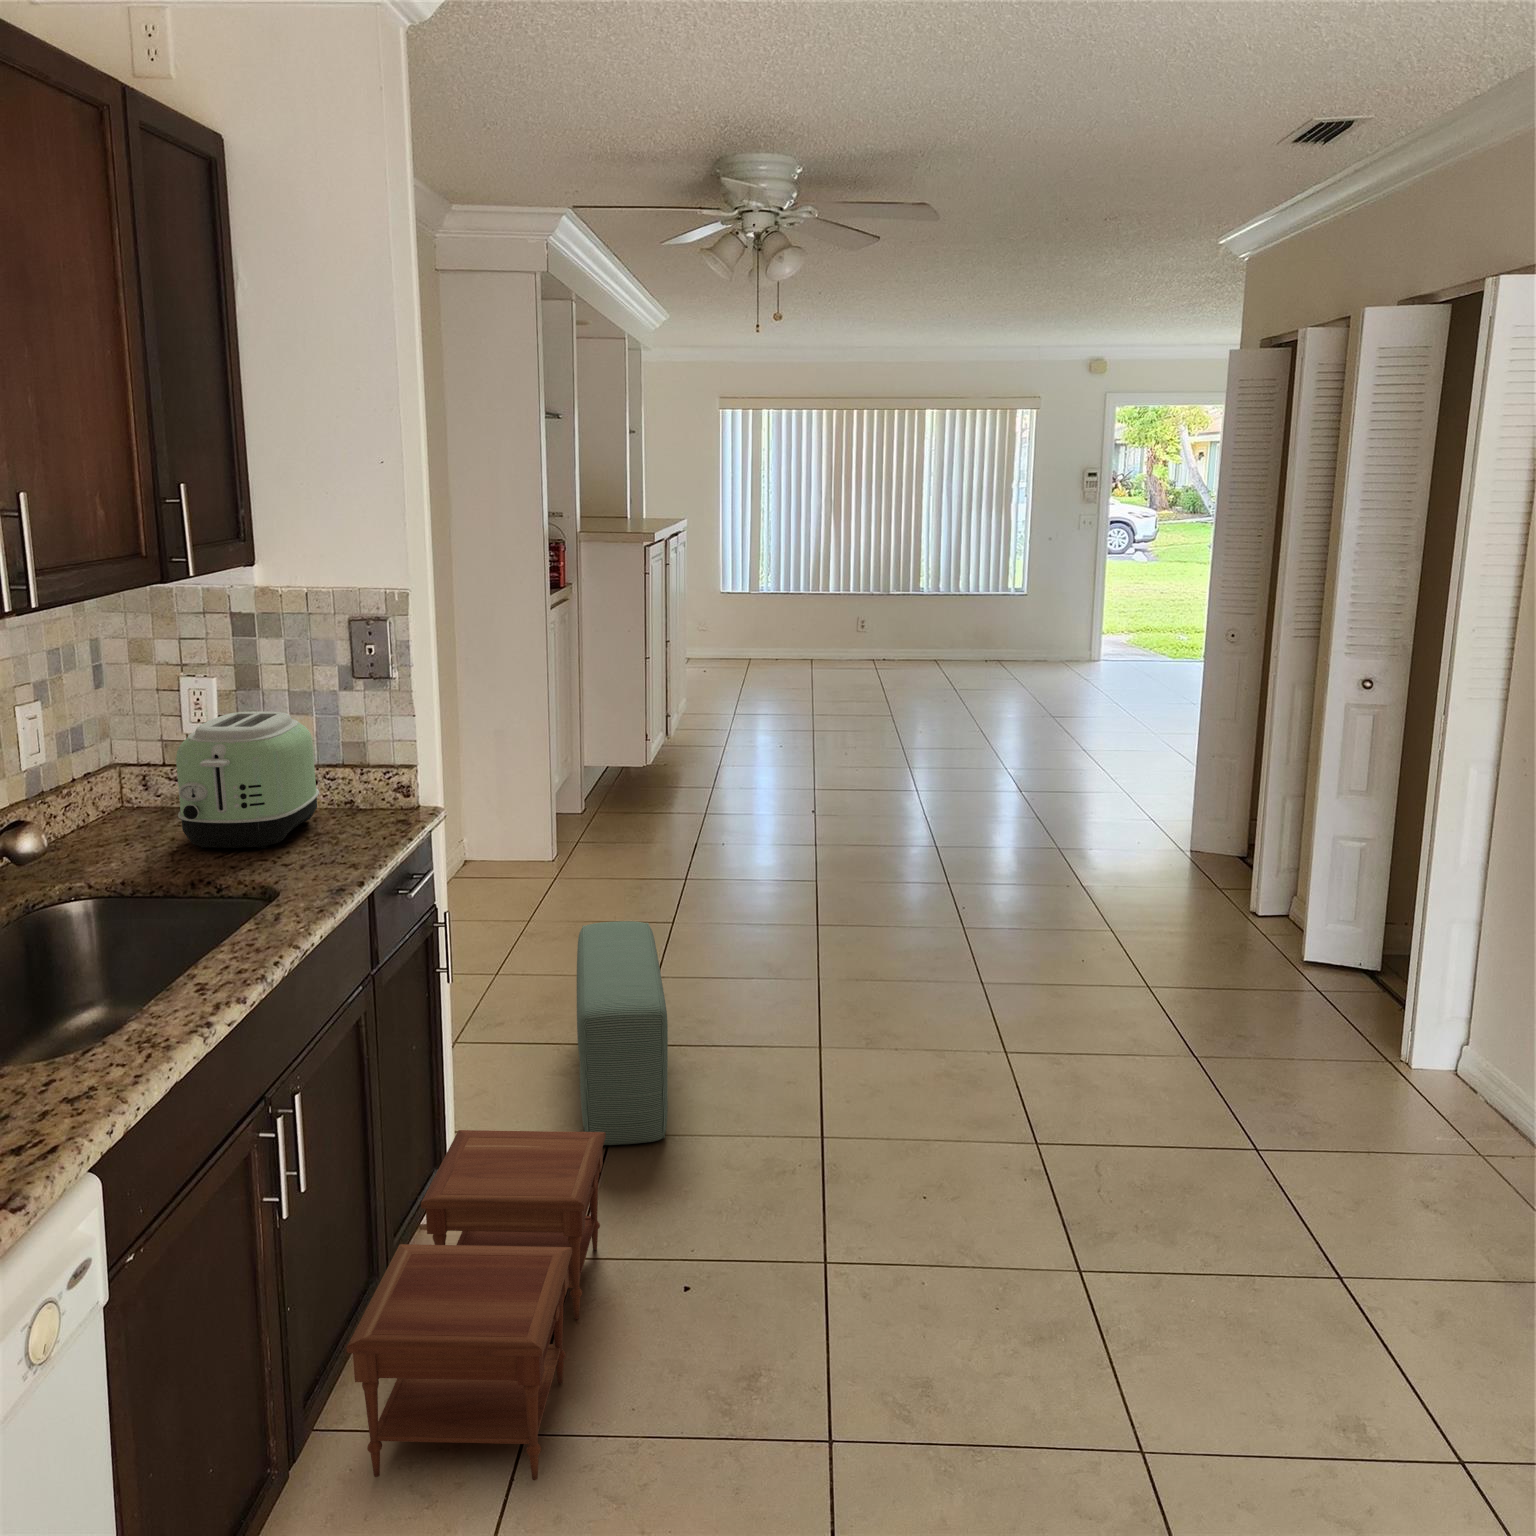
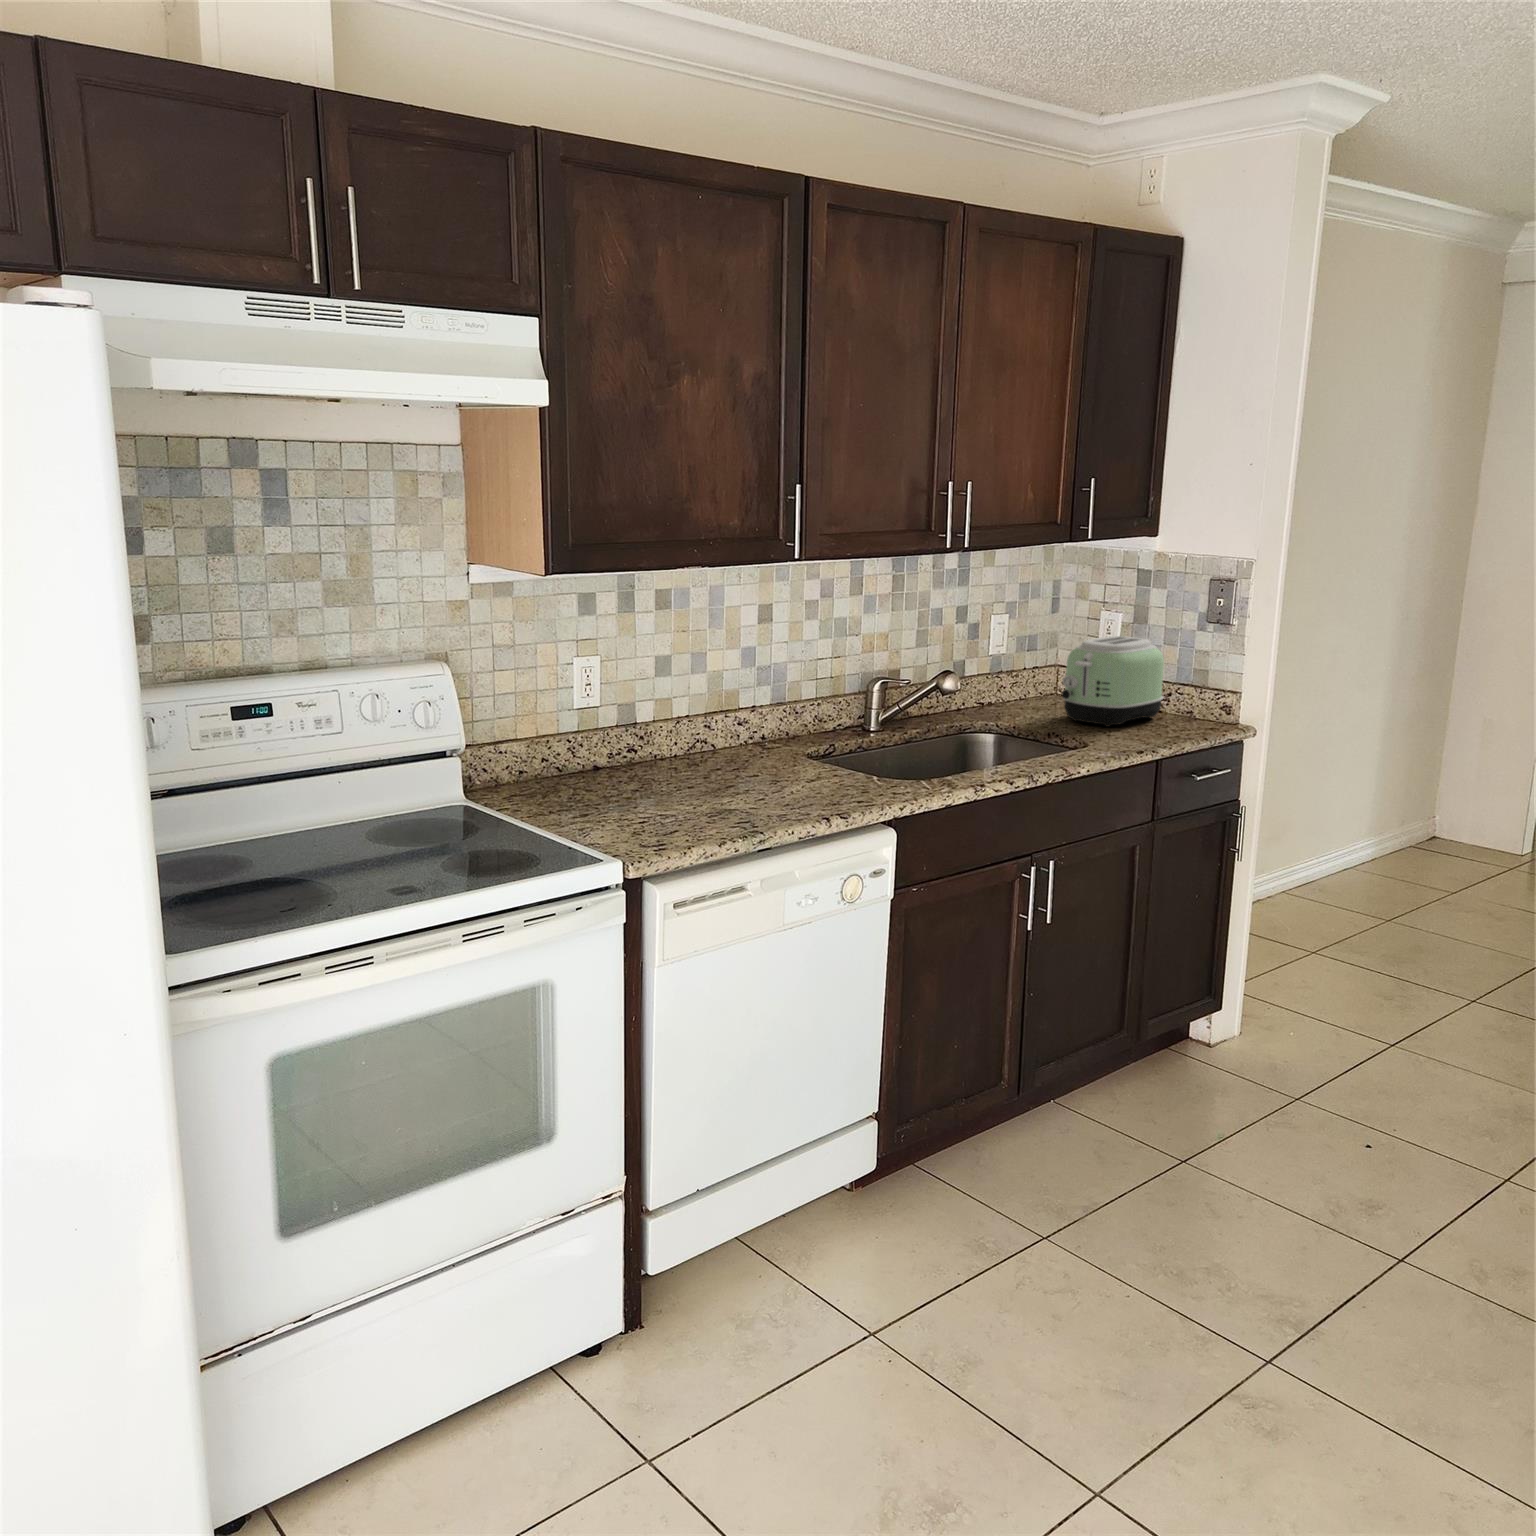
pouf: present [577,921,668,1145] -> none [1360,878,1505,1058]
side table: present [347,1130,606,1480] -> none [1065,973,1332,1180]

